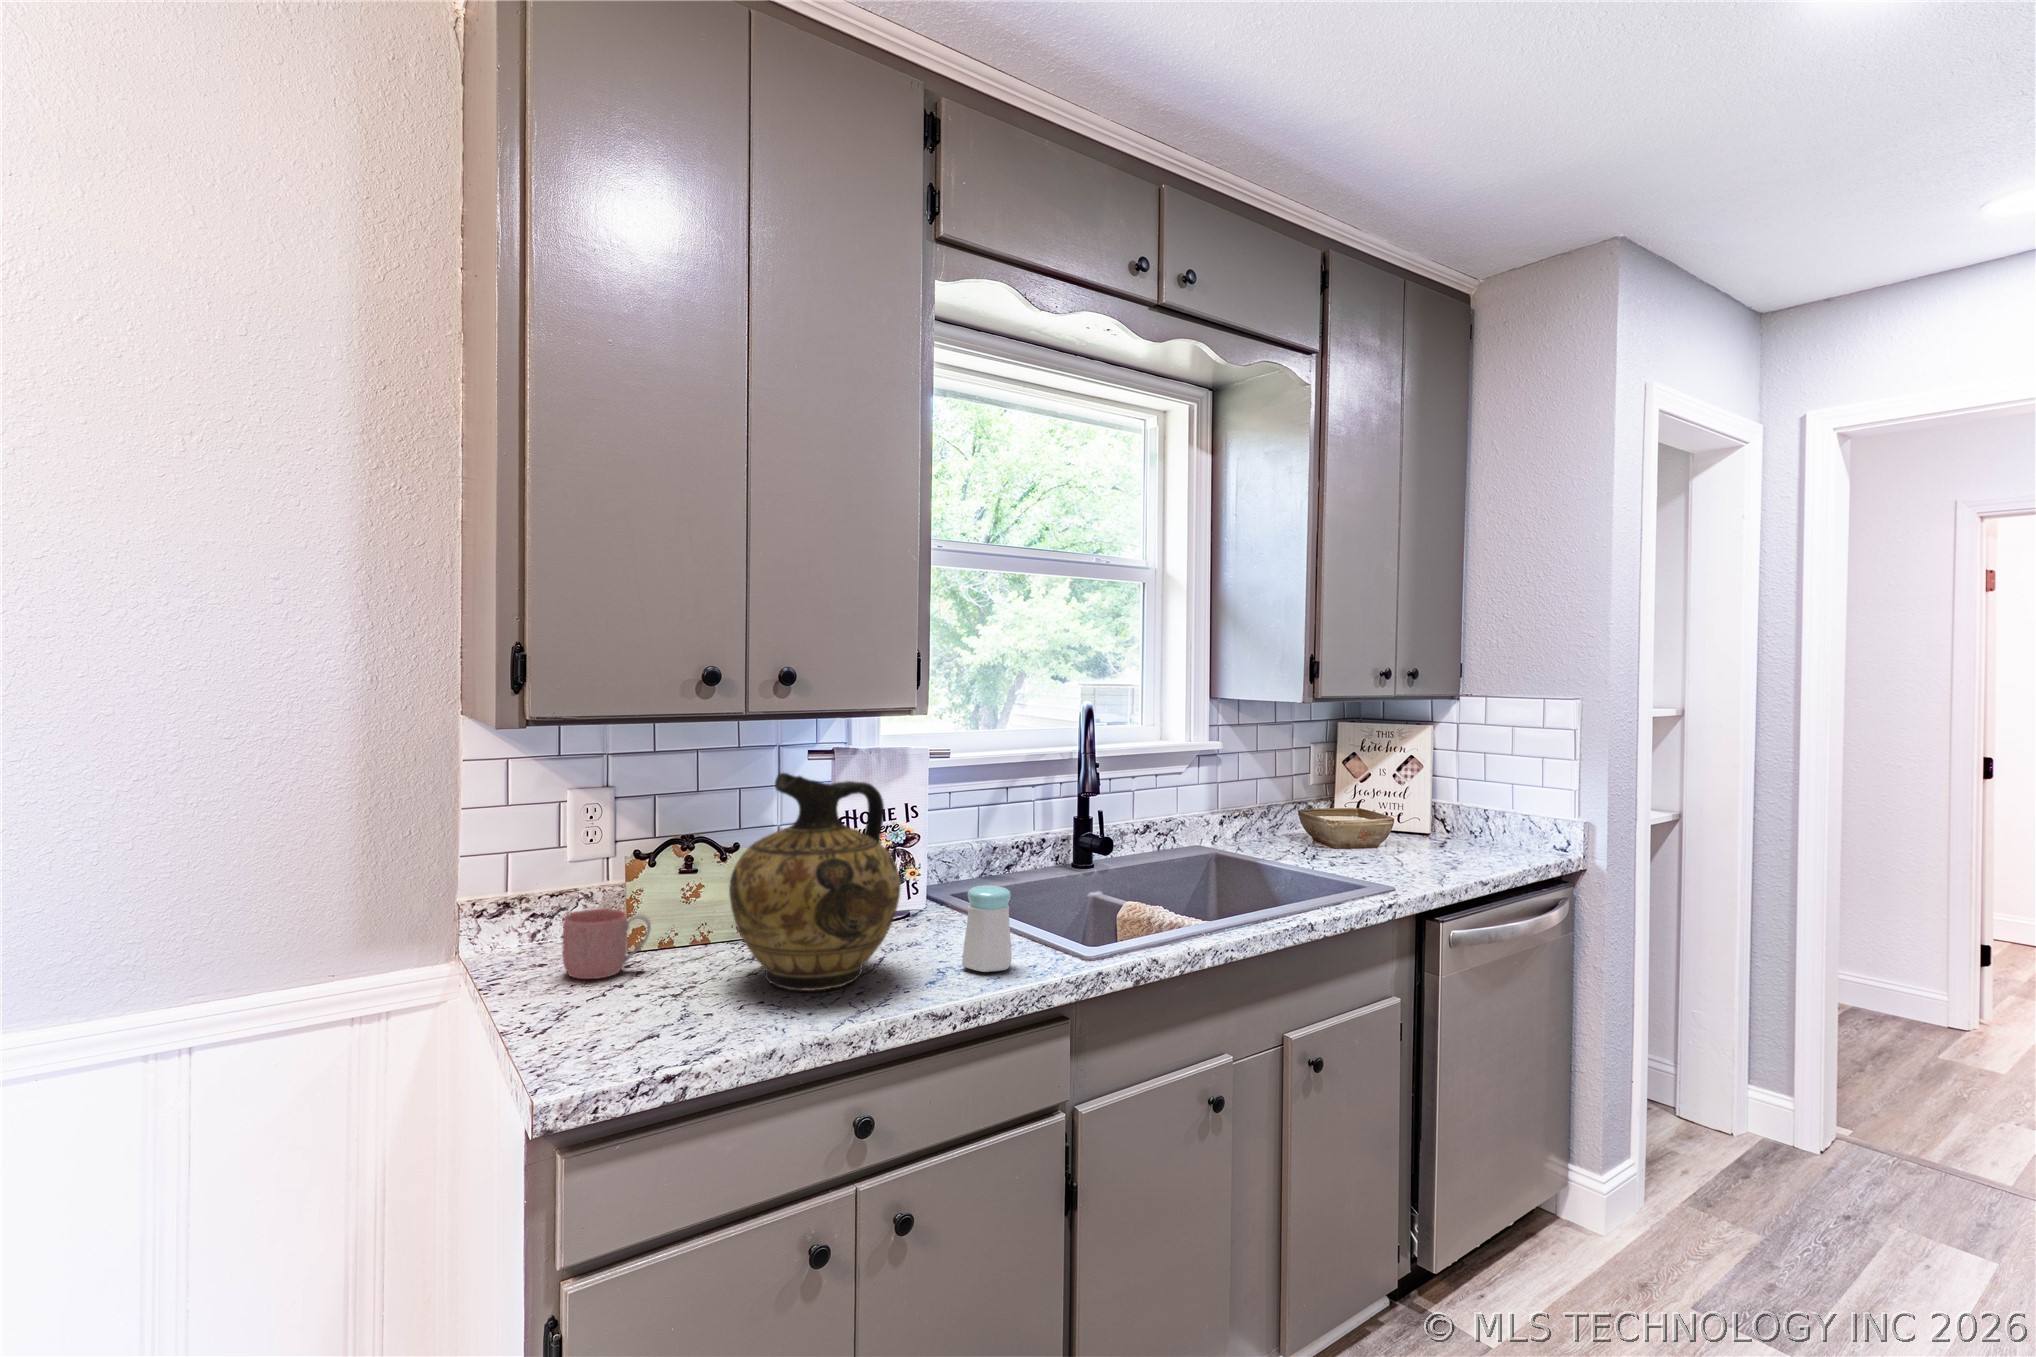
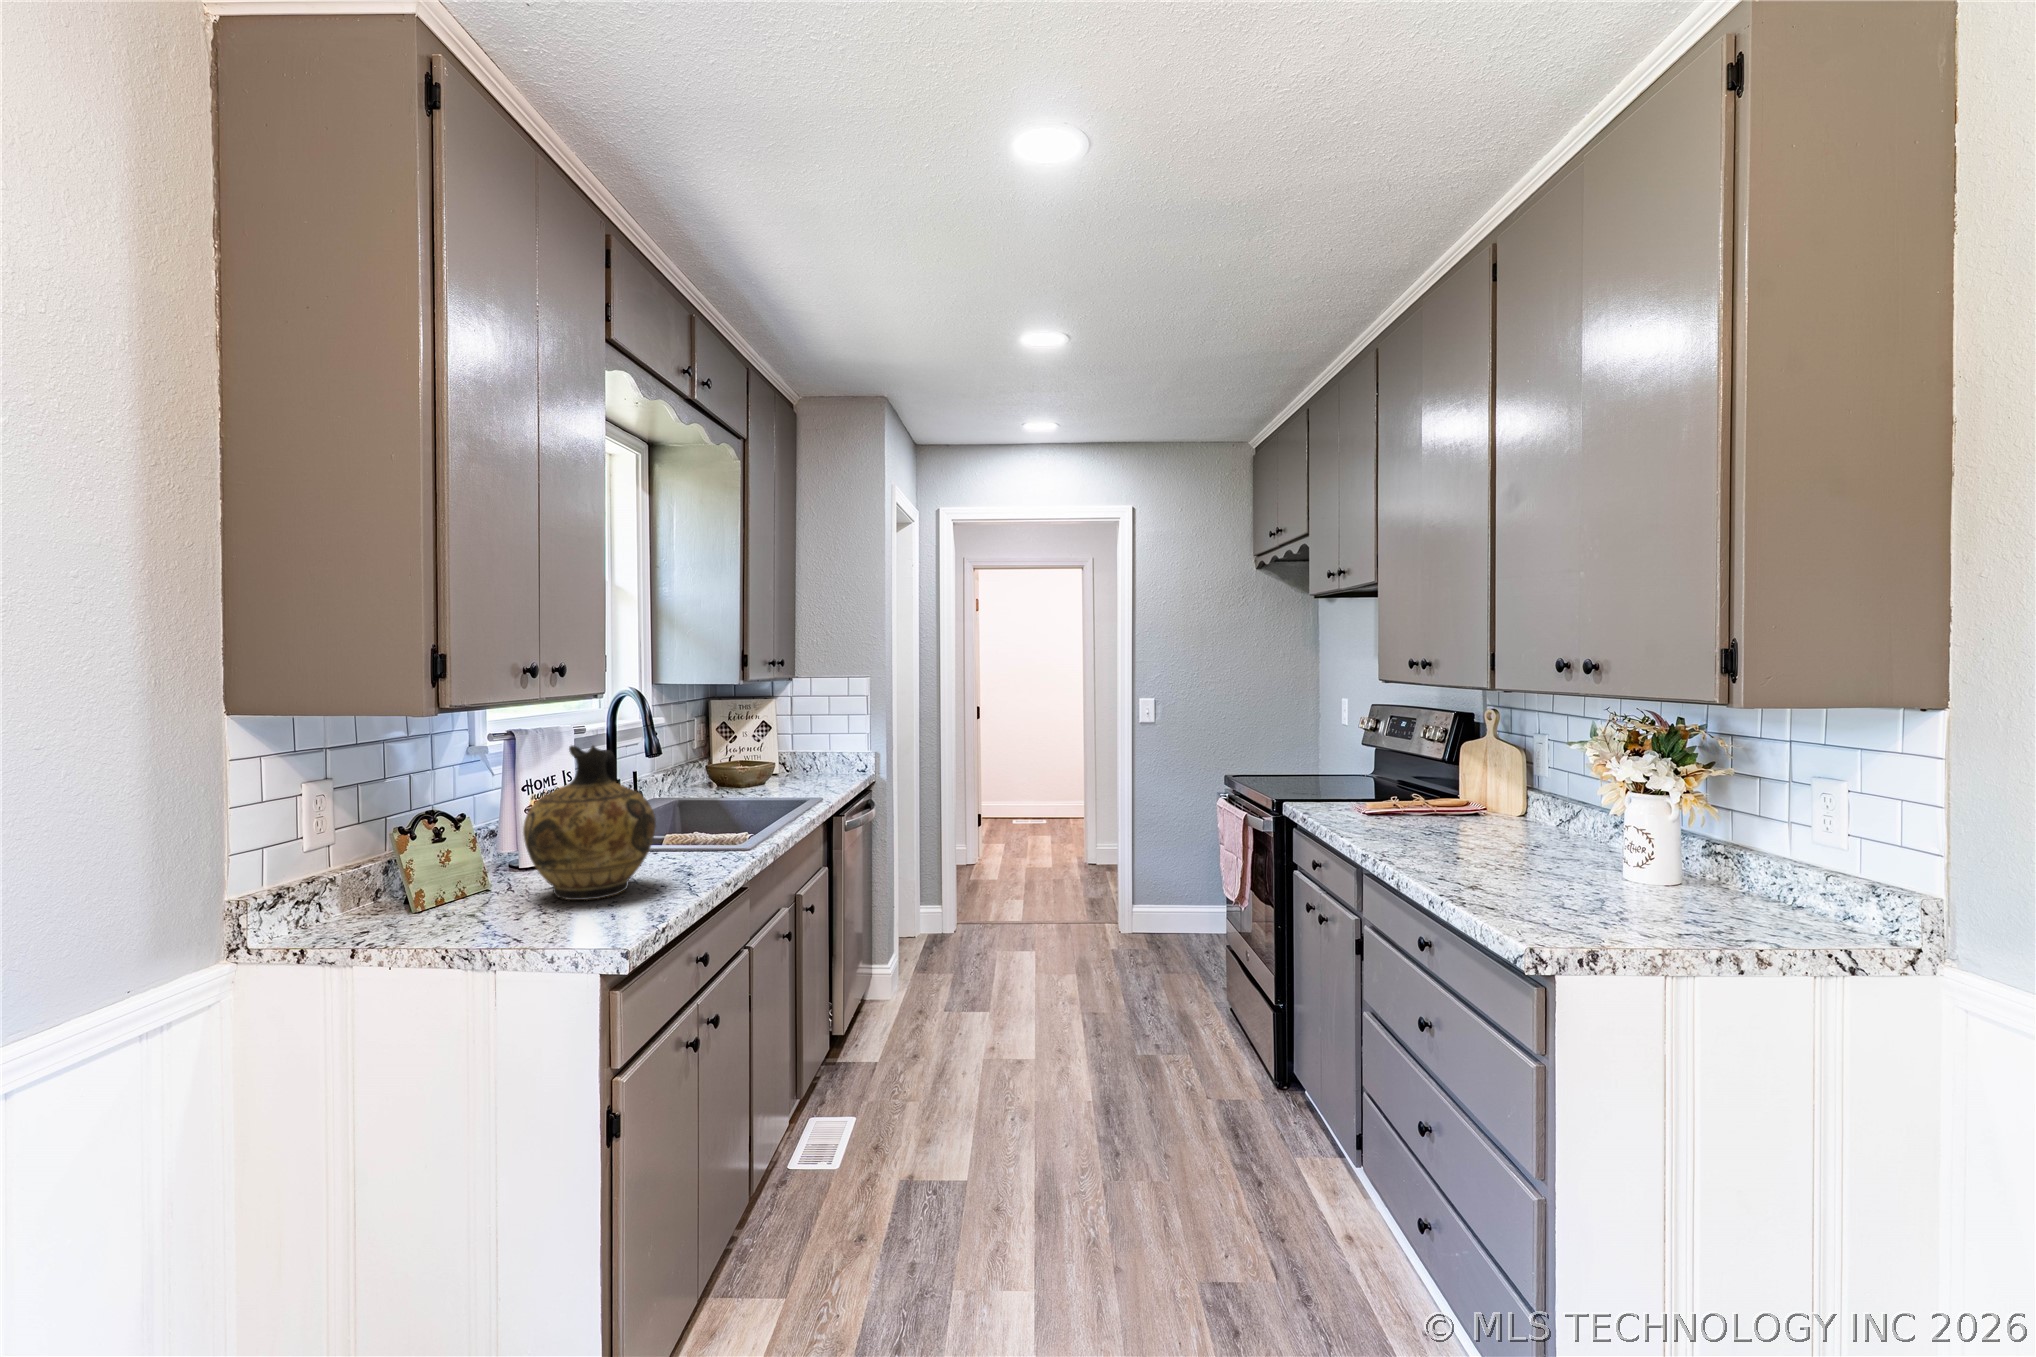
salt shaker: present [962,885,1012,972] -> none [666,813,703,869]
mug: present [562,909,651,979] -> none [377,874,451,933]

